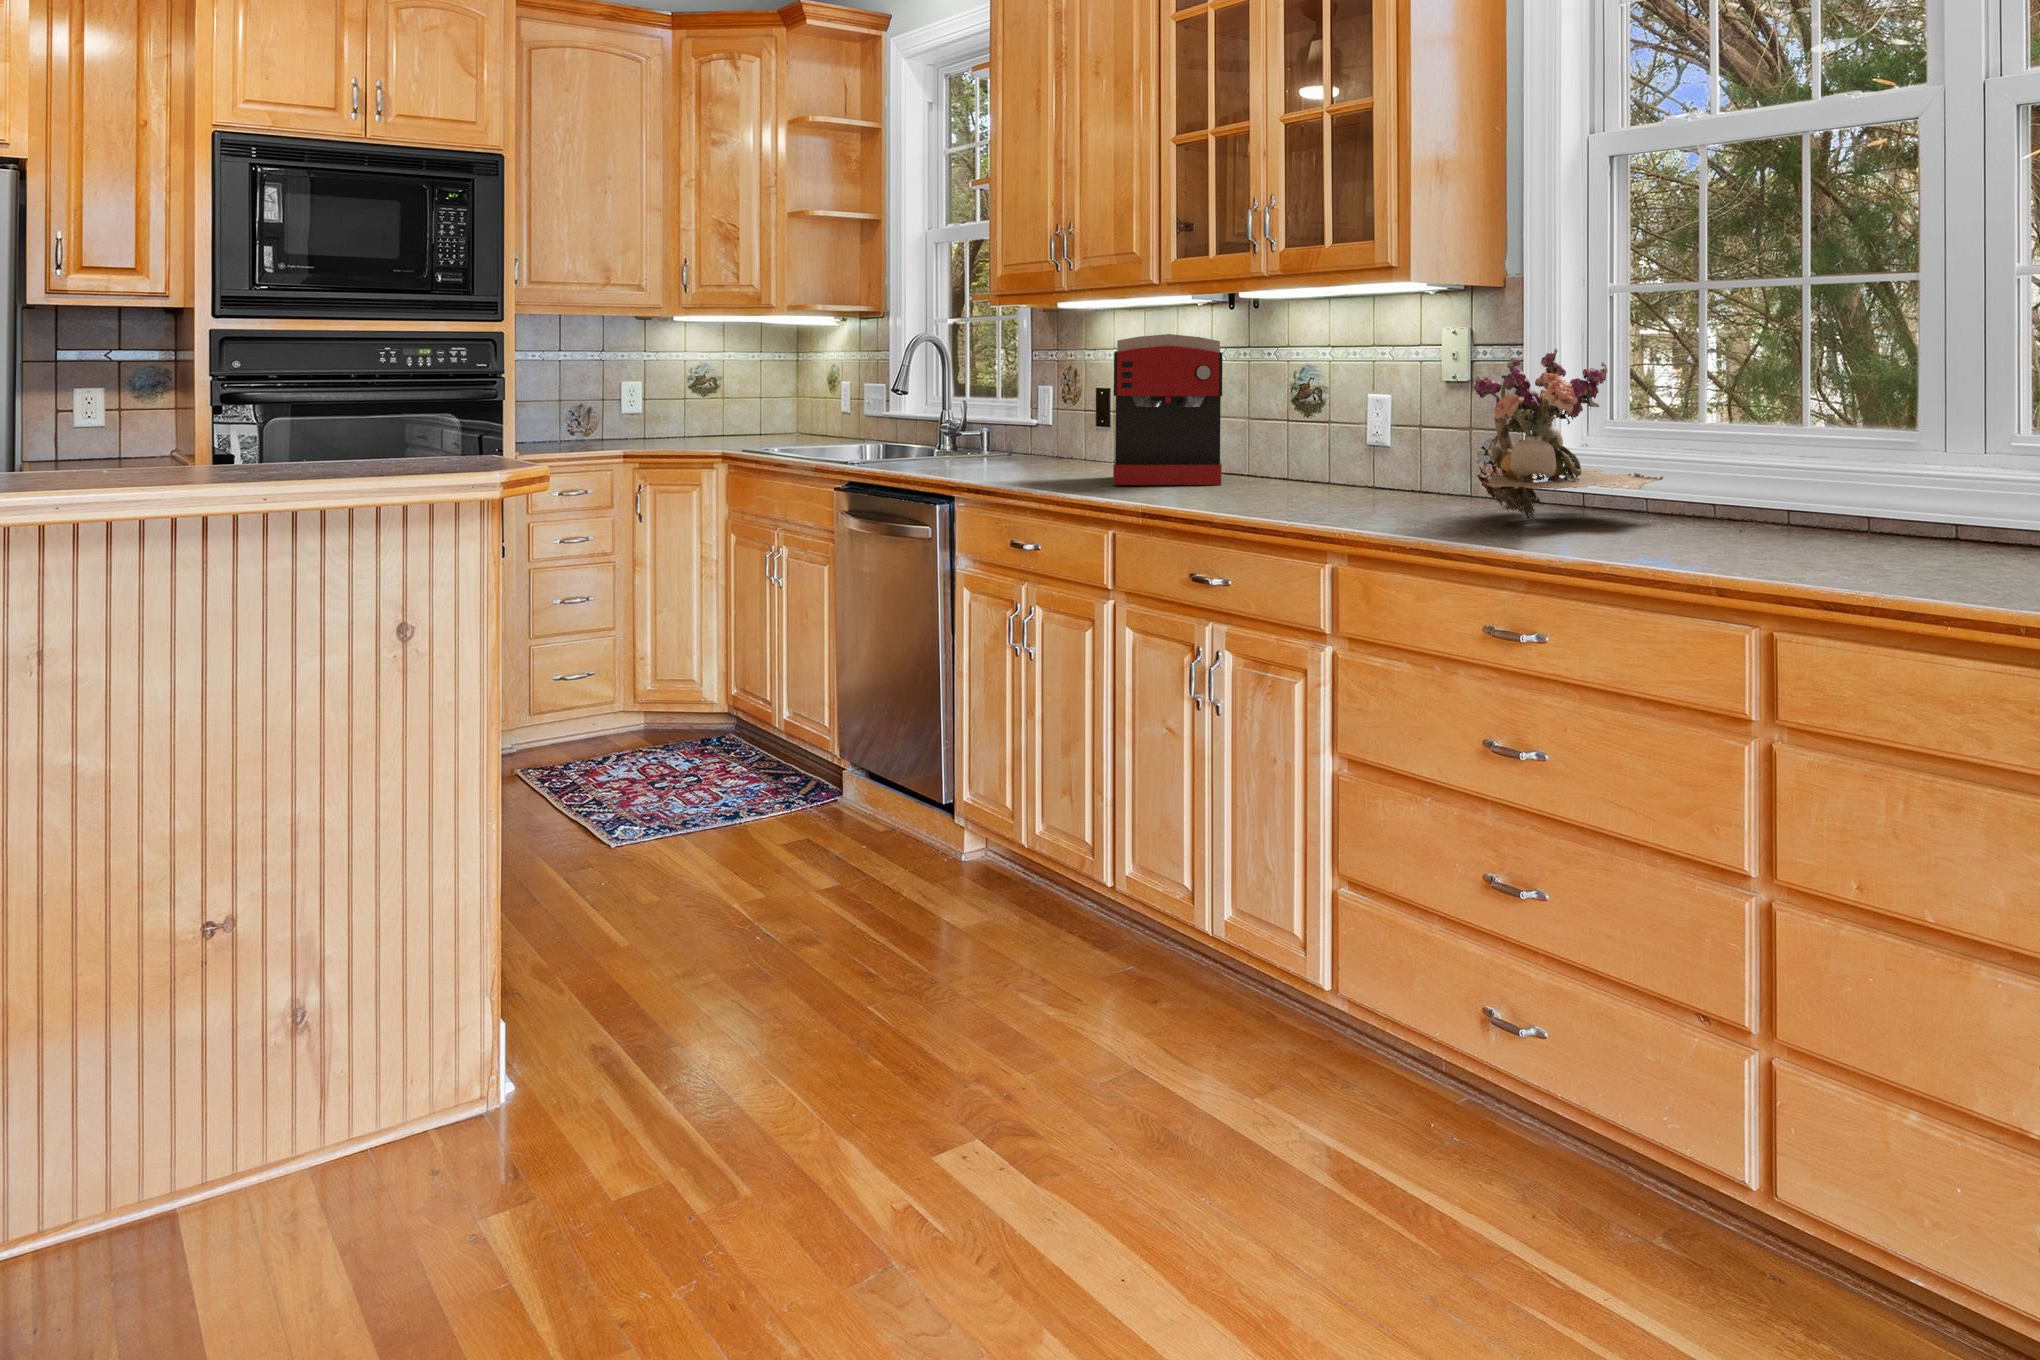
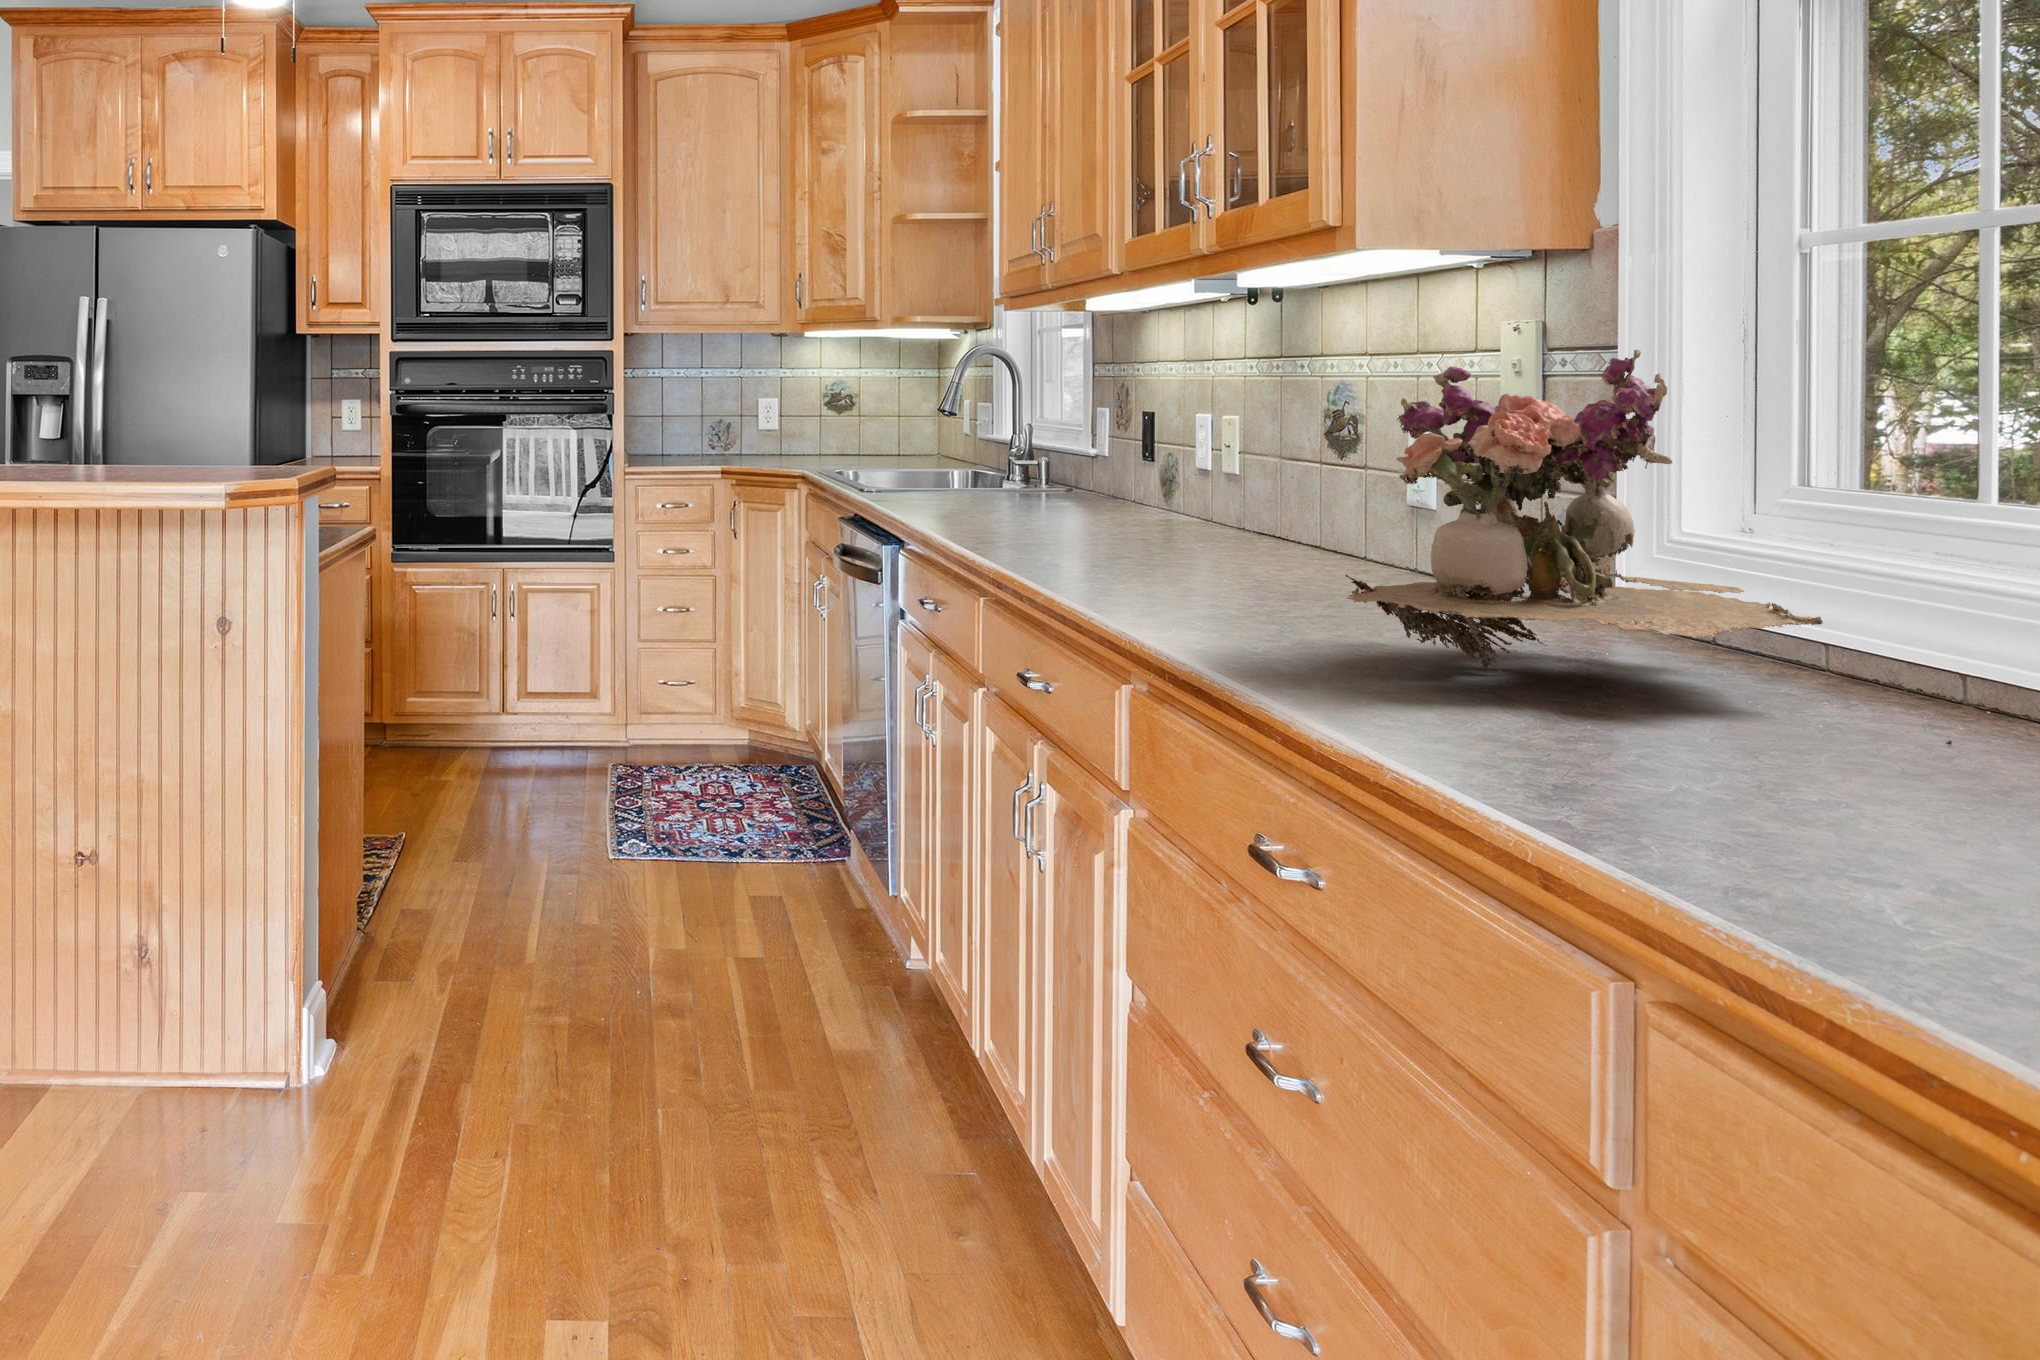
coffee maker: present [1113,334,1223,485] -> none [1039,339,1238,552]

